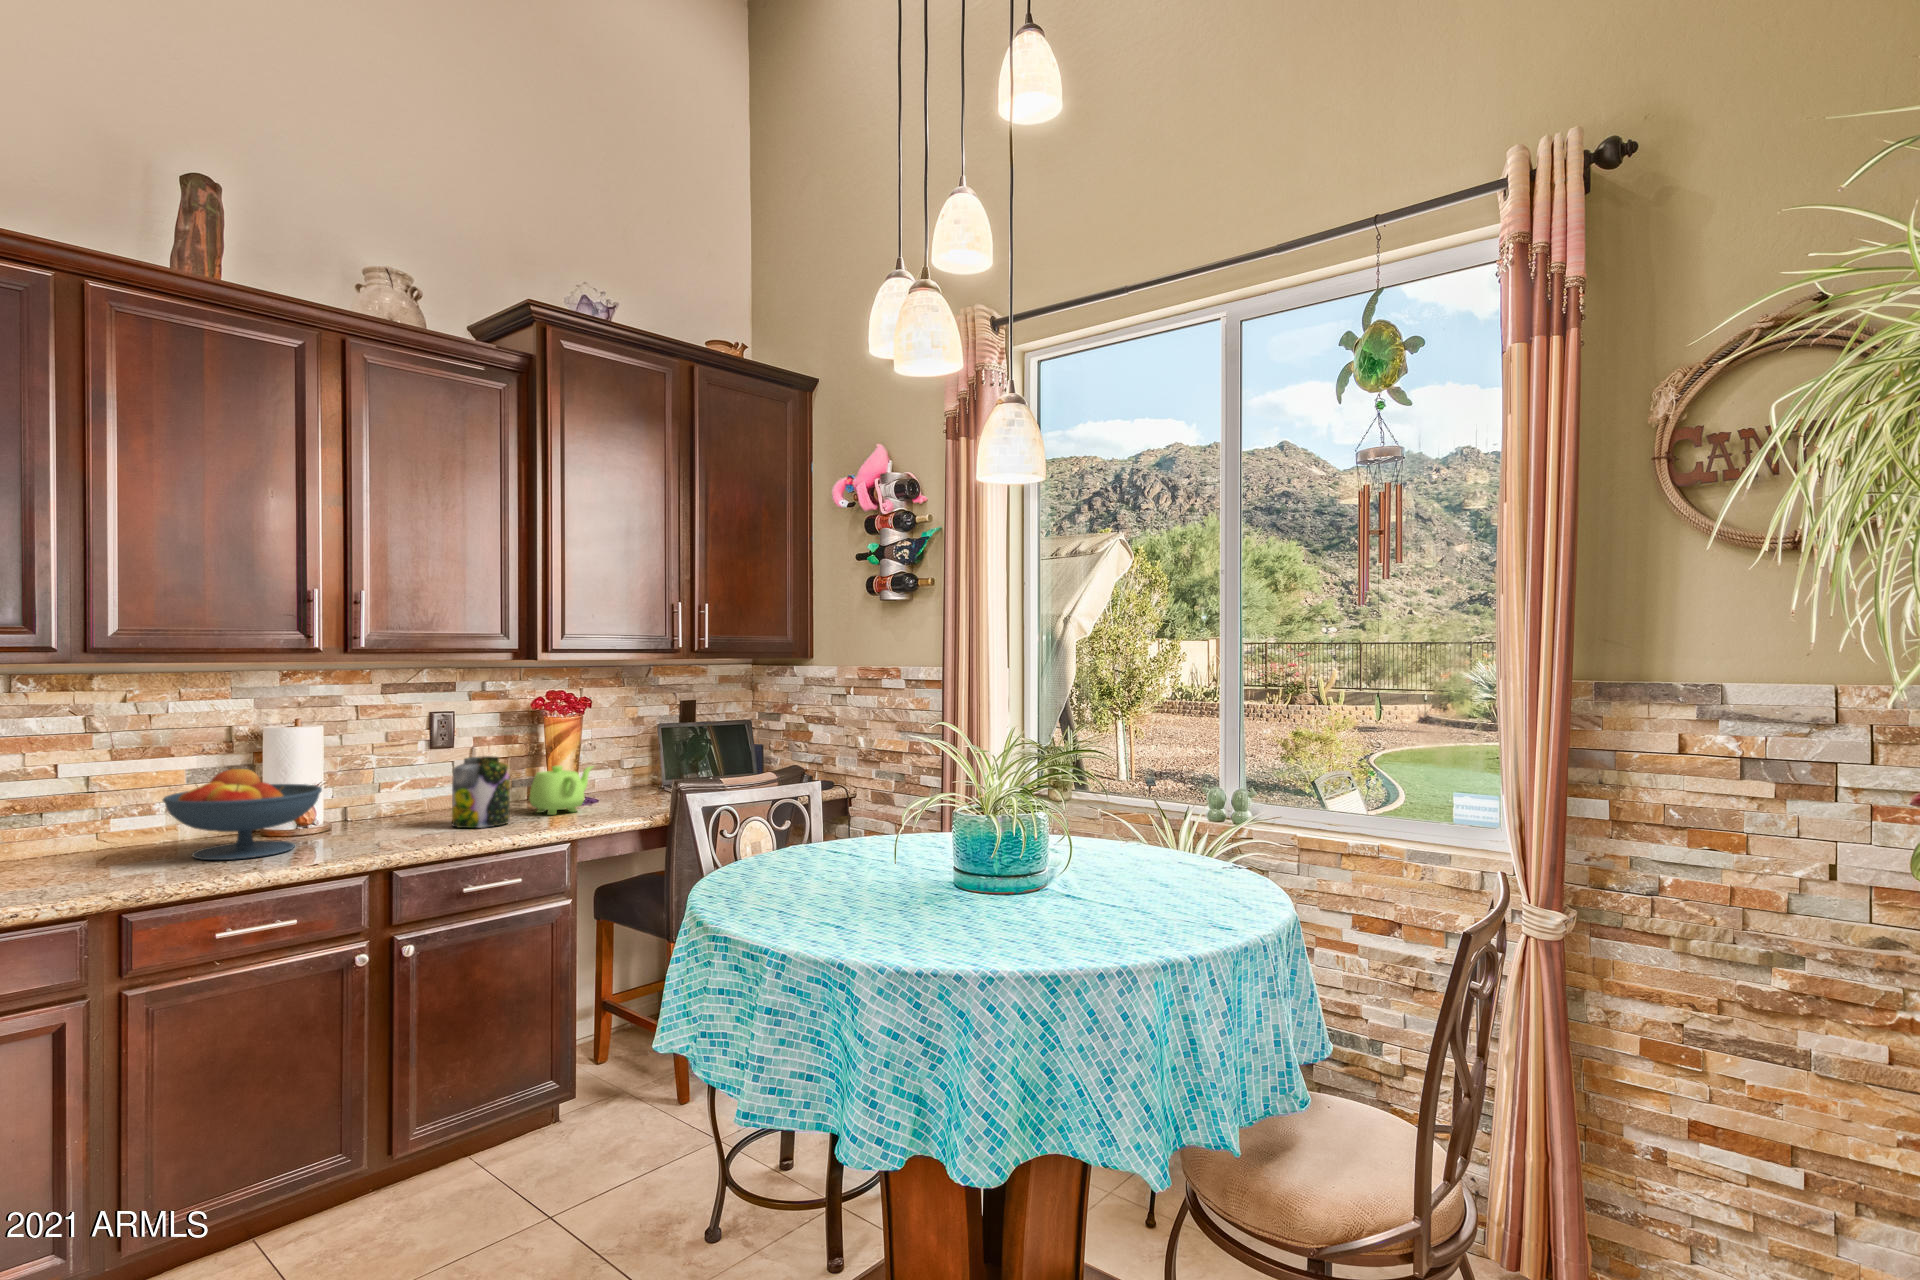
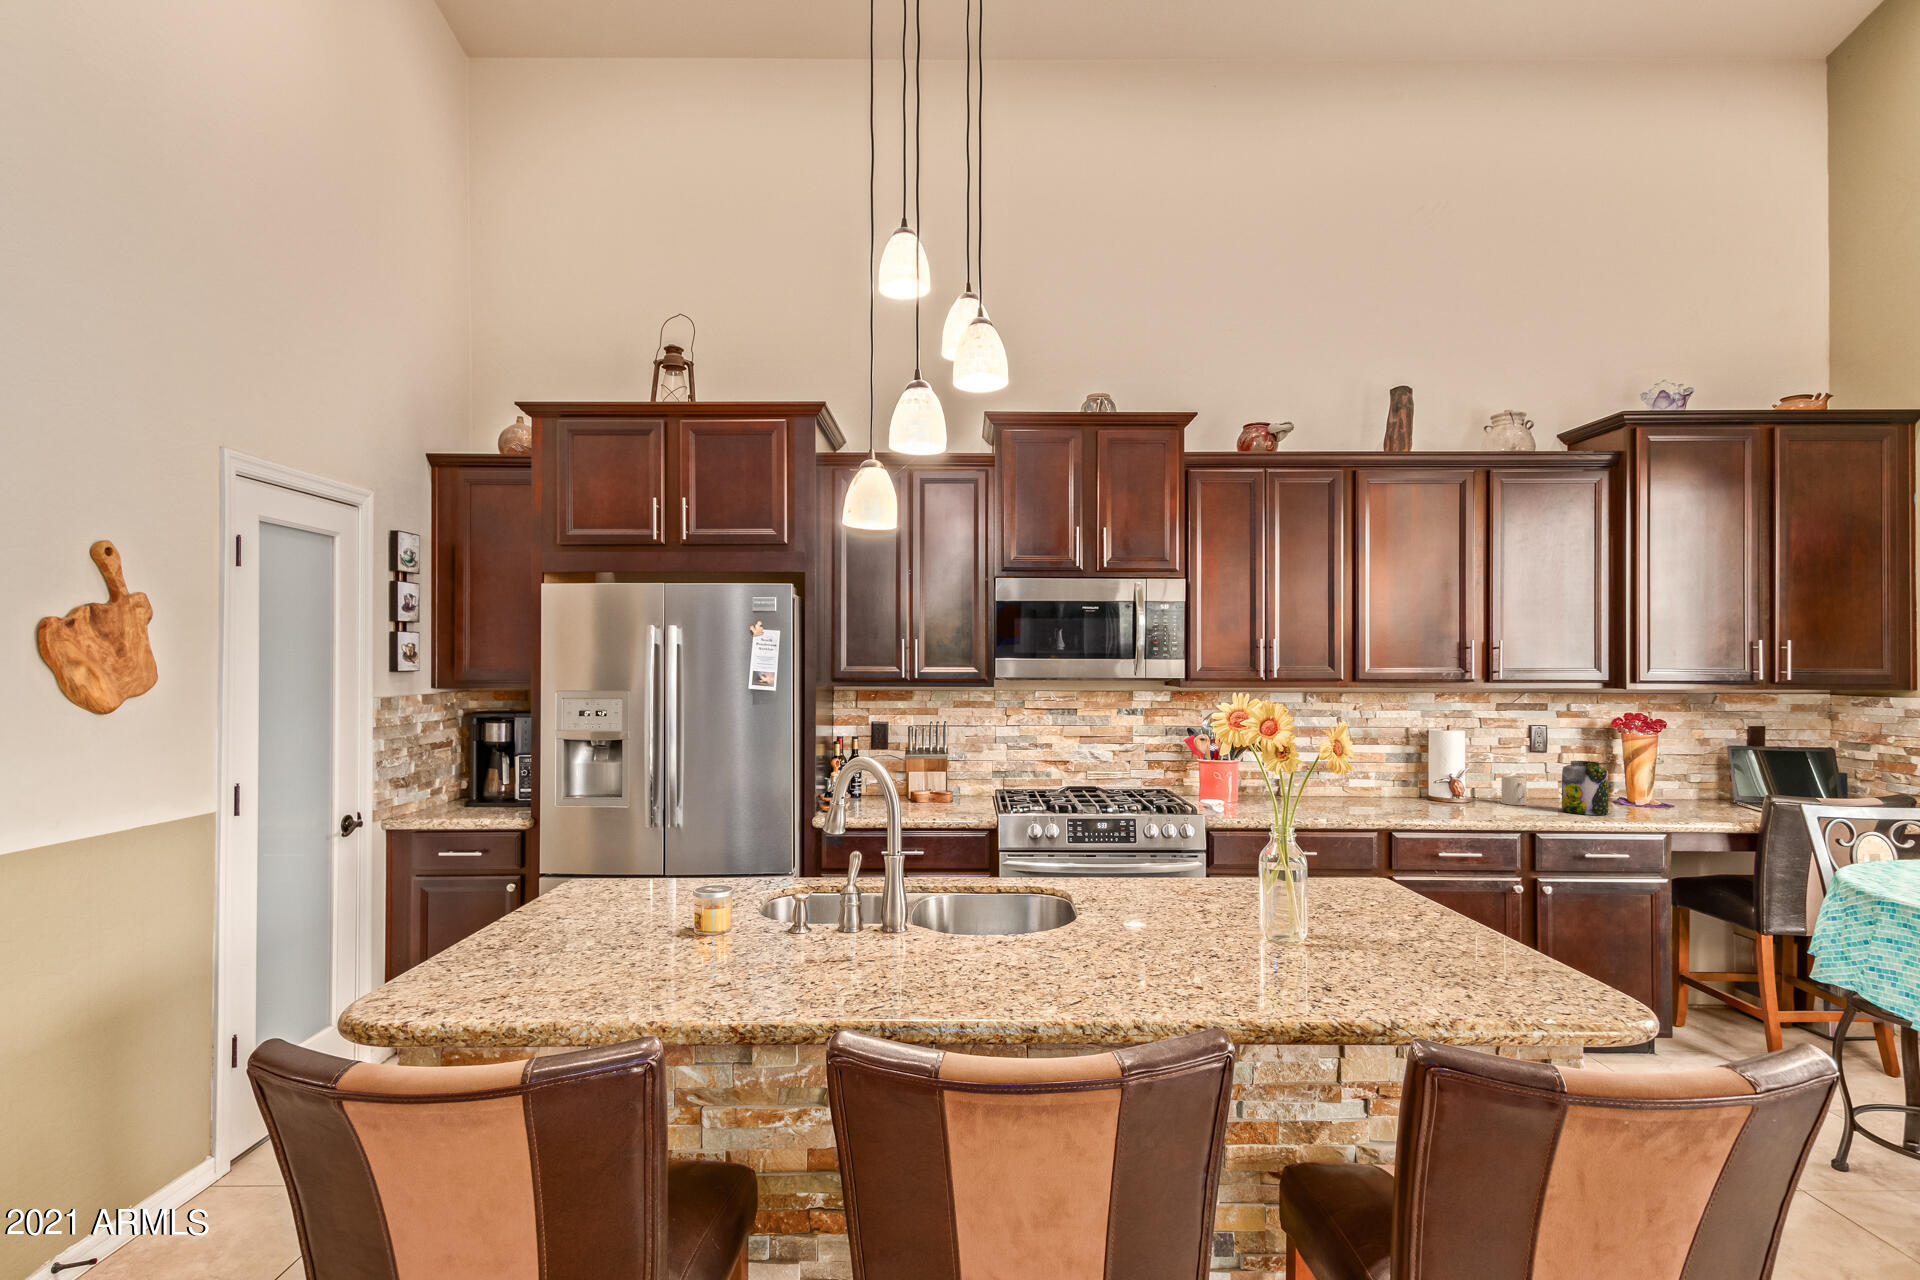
teapot: present [529,766,593,815] -> none [1617,774,1675,813]
fruit bowl: present [163,769,322,860] -> none [1388,754,1481,813]
mug: none [377,783,414,825] -> present [1501,775,1527,805]

